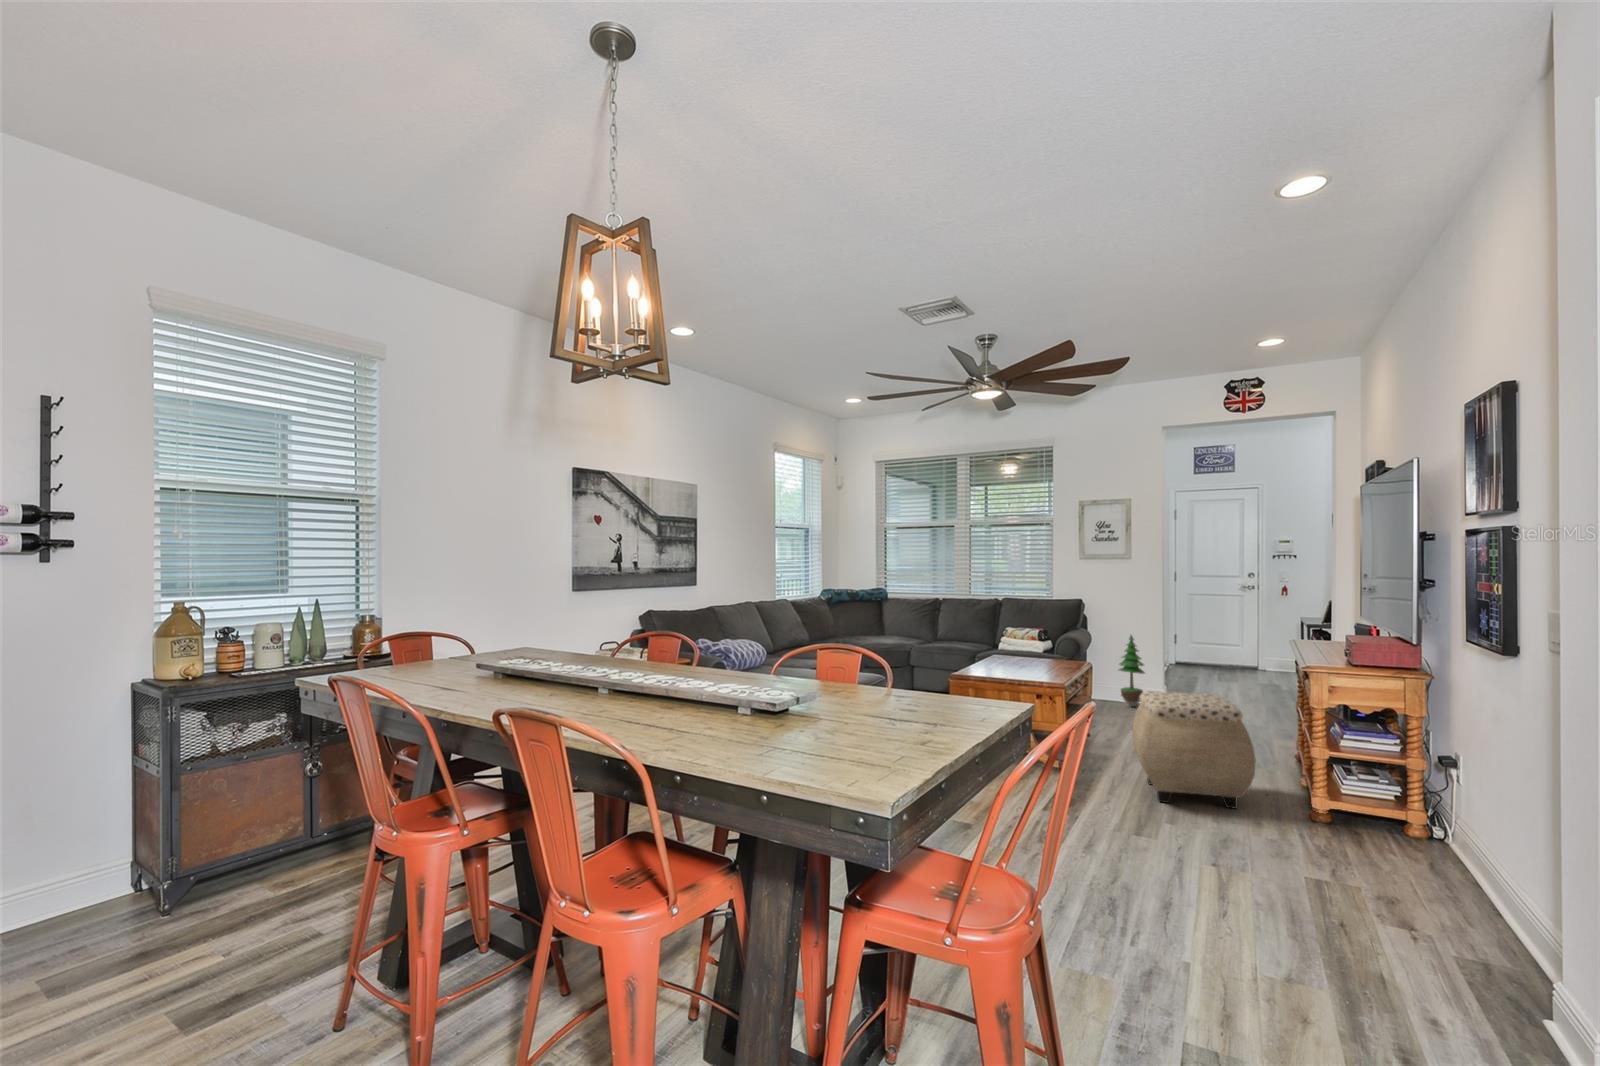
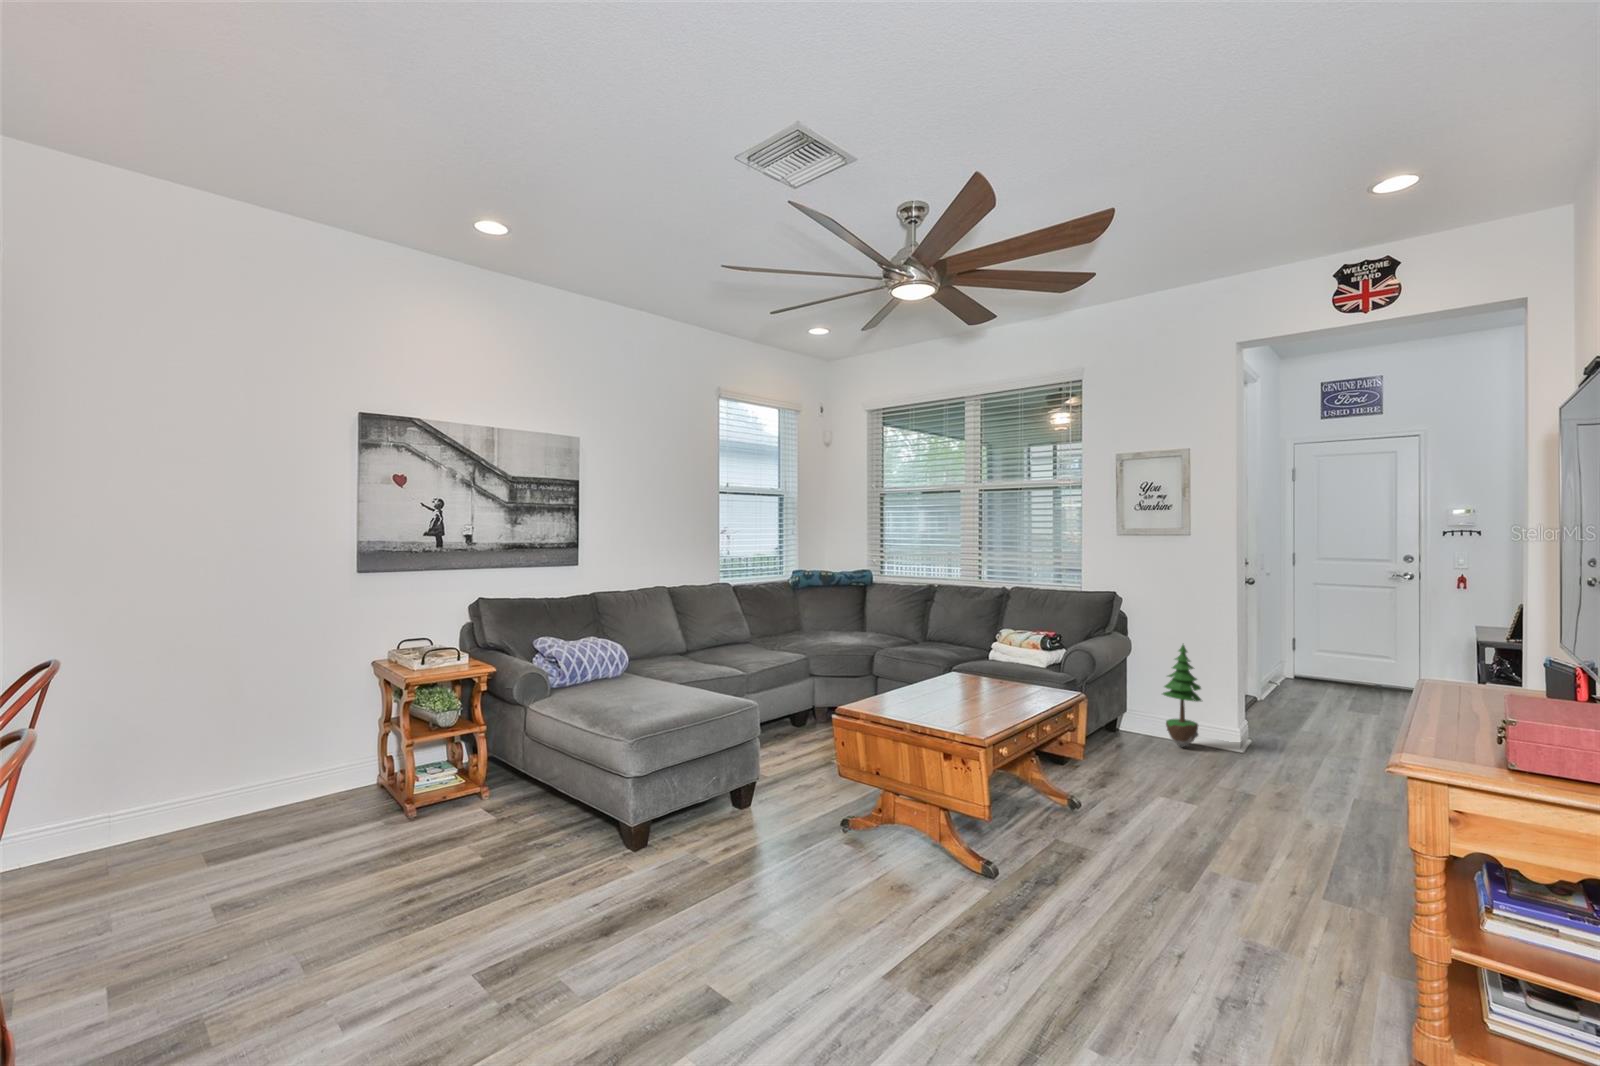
ottoman: present [1132,691,1256,809] -> none [1085,755,1282,989]

